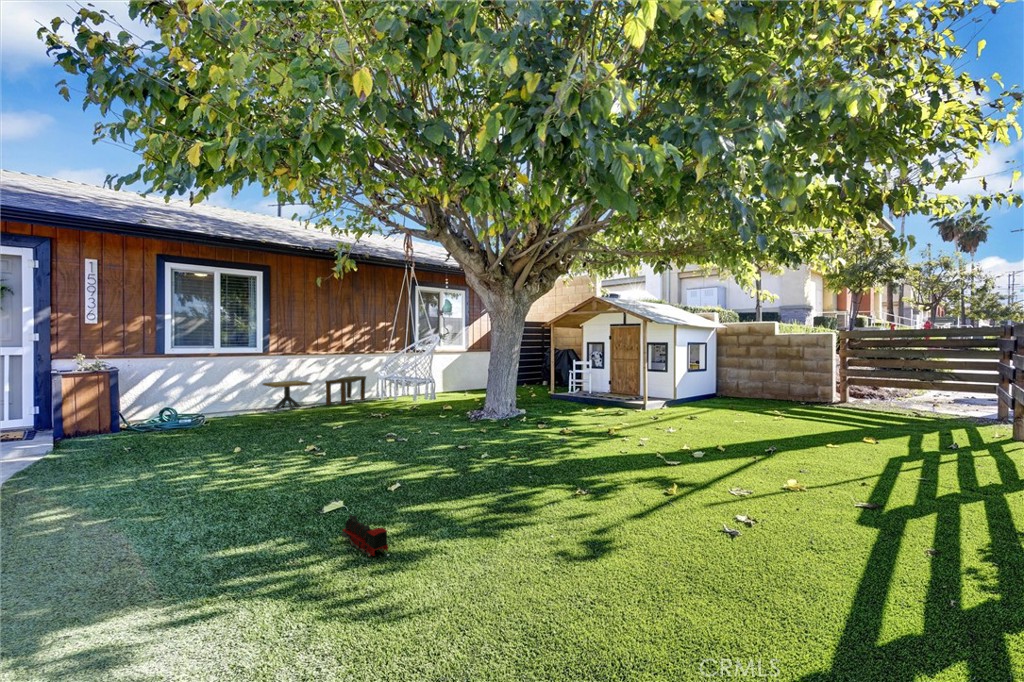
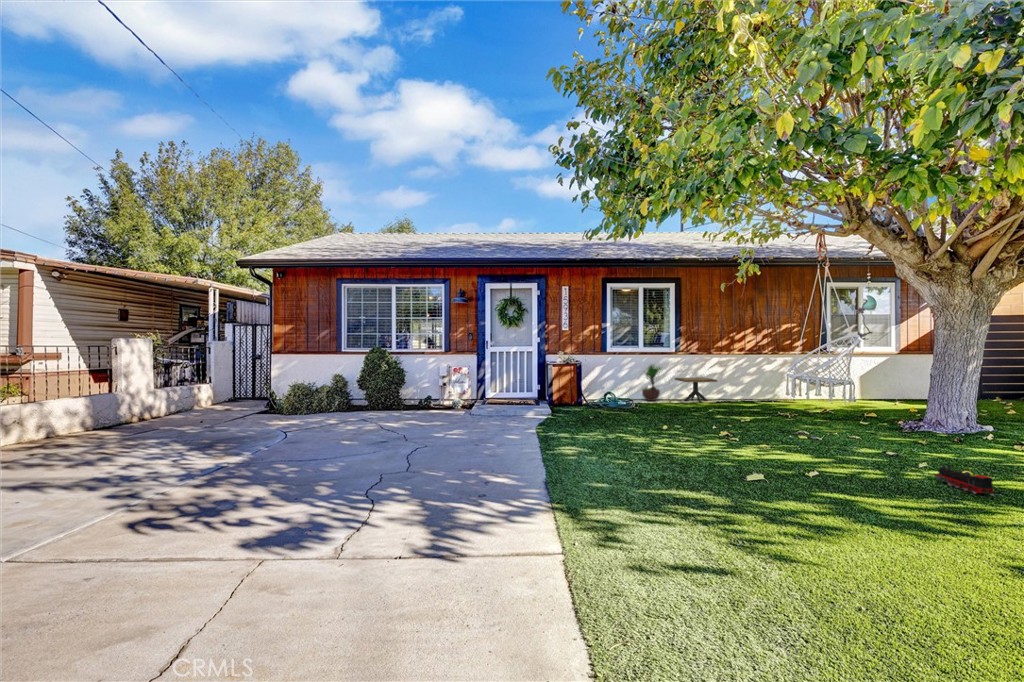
potted tree: none [216,364,248,413] -> present [642,365,661,401]
bench: present [325,376,366,405] -> none [730,376,771,403]
toy train: present [341,514,388,556] -> present [935,464,993,494]

